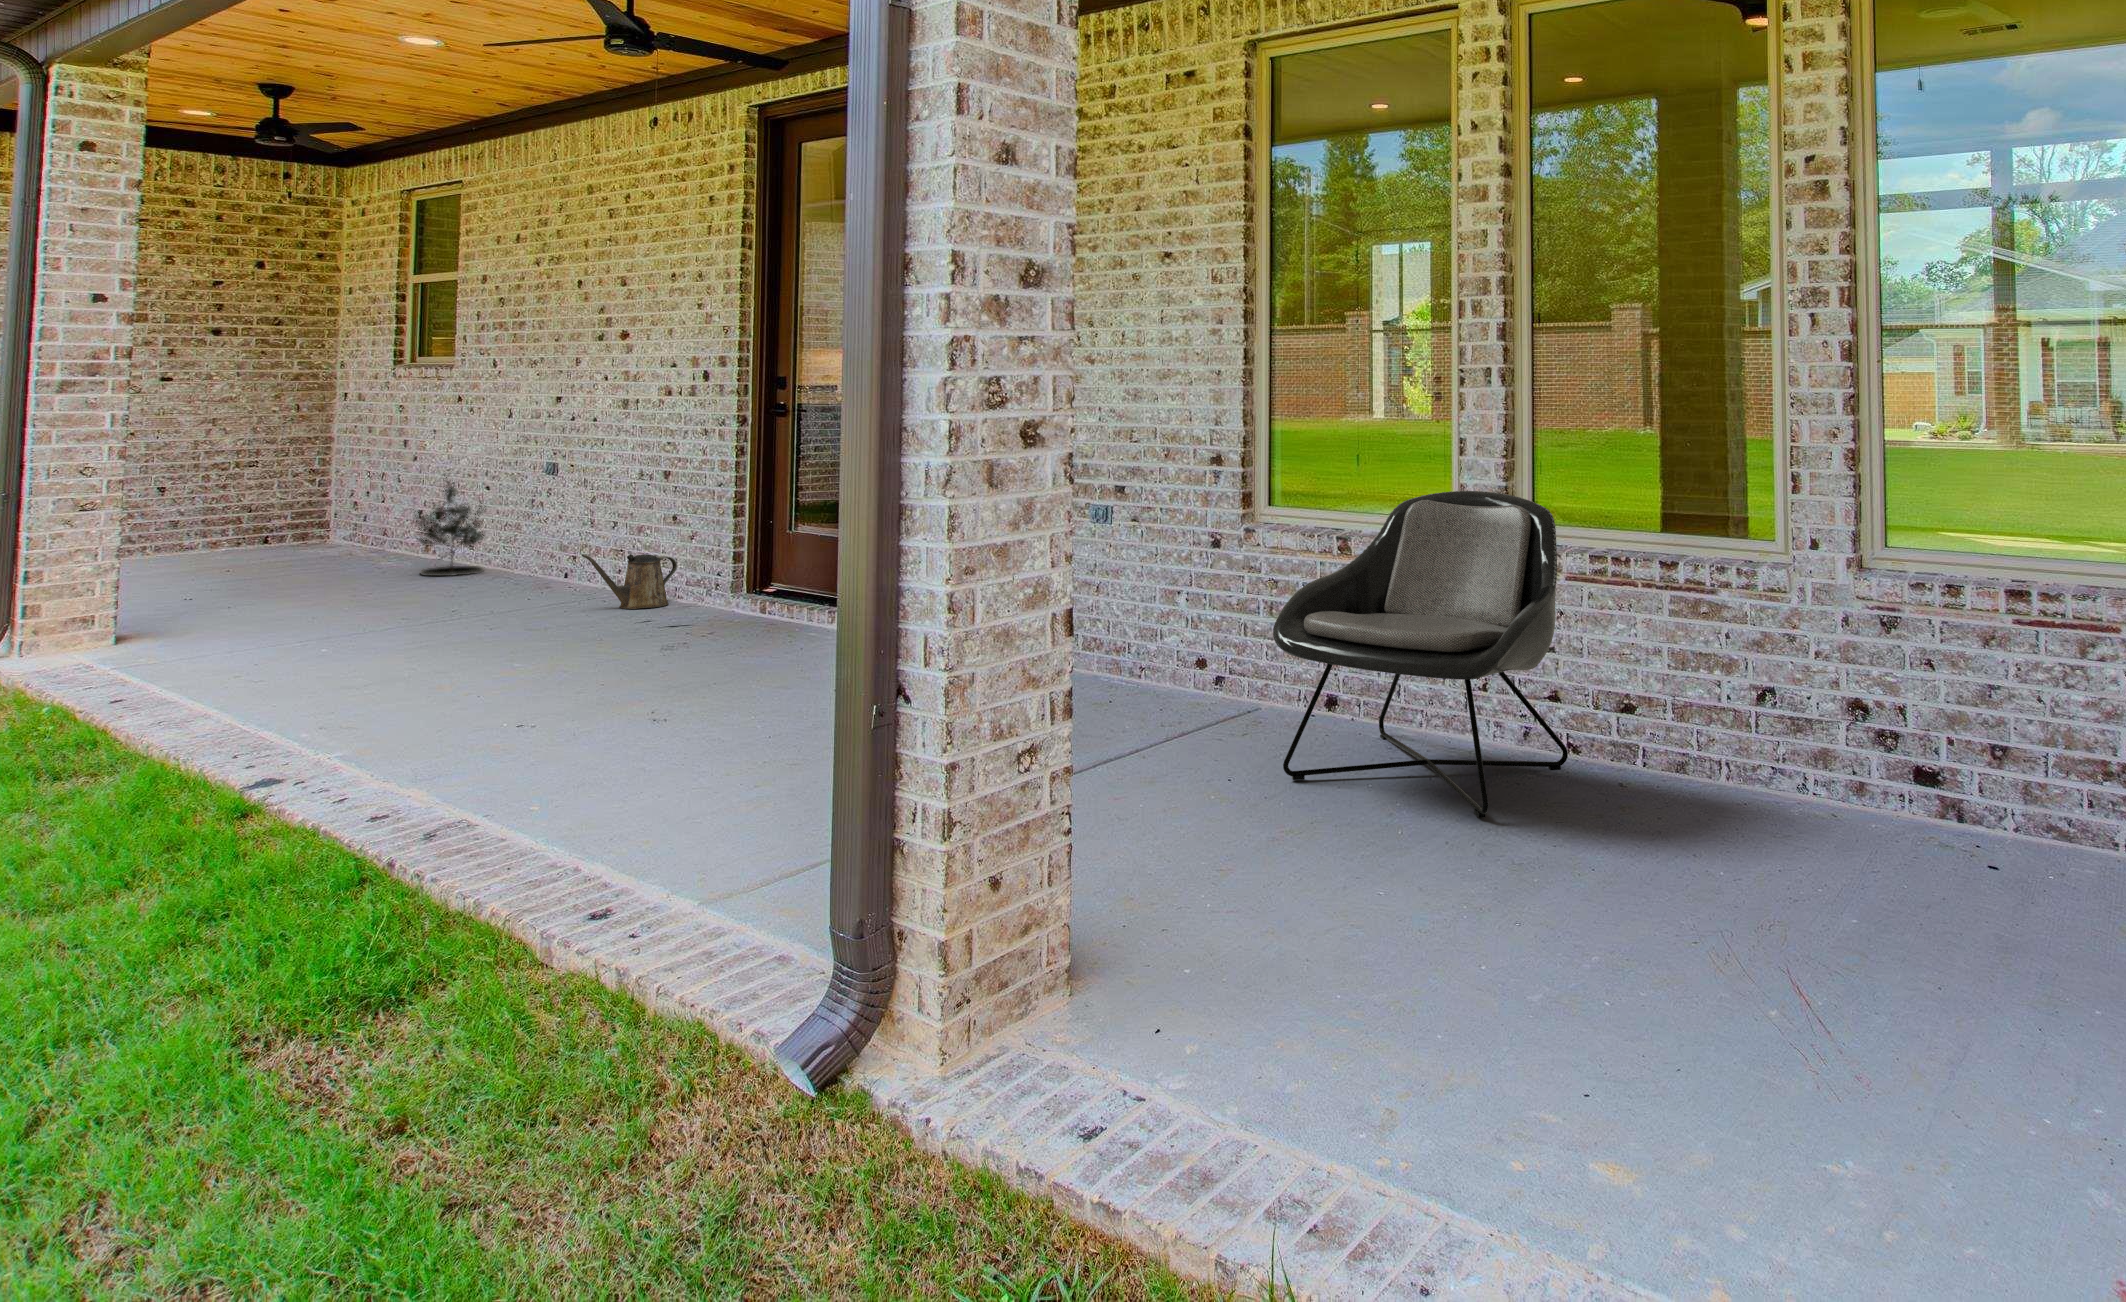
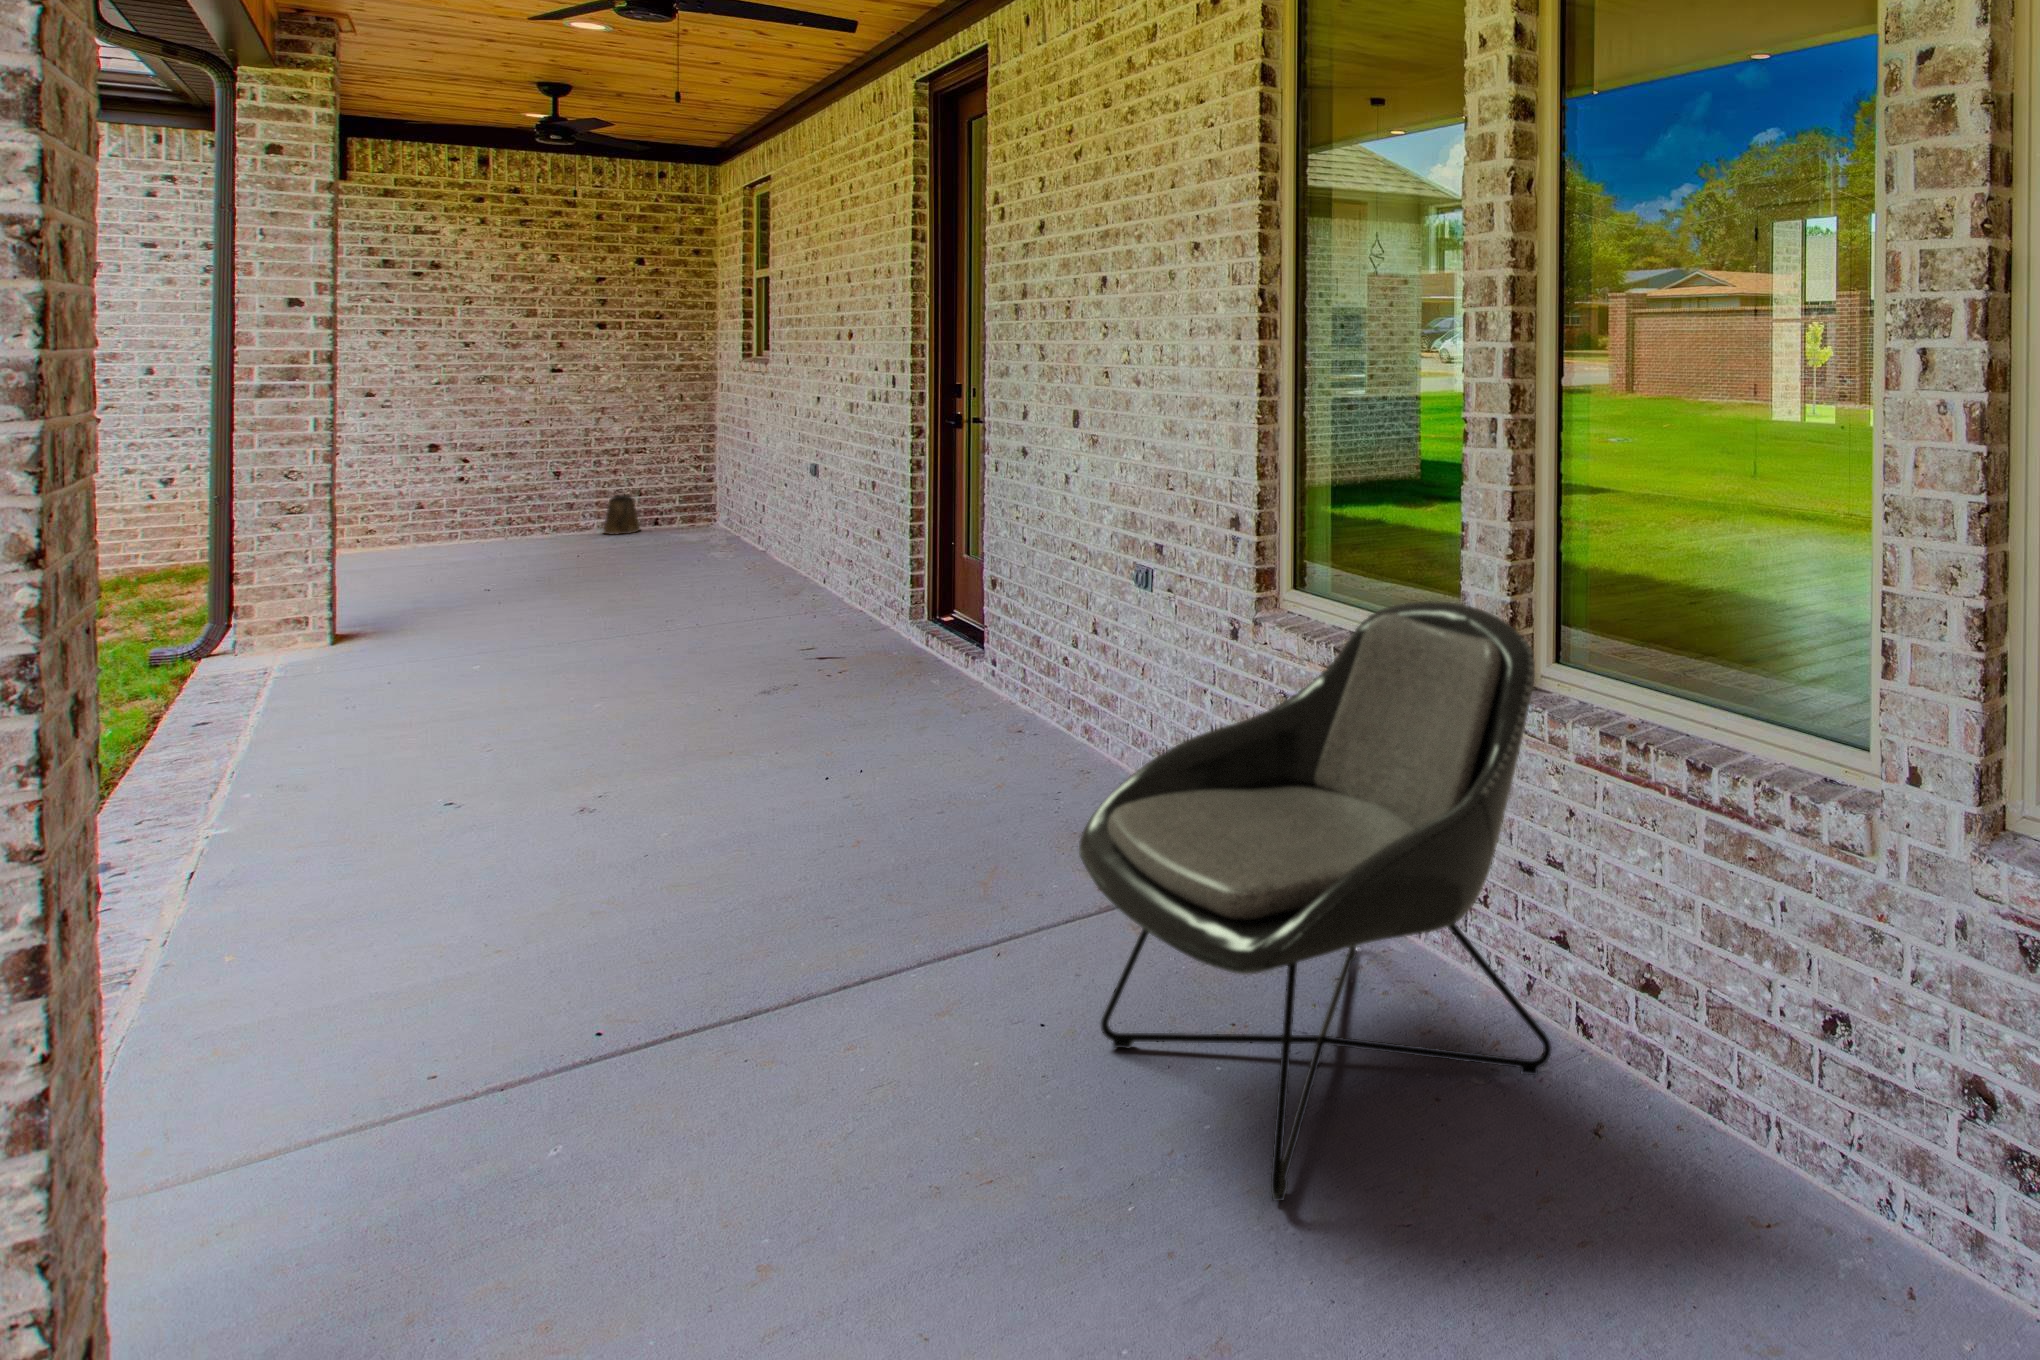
potted tree: present [413,477,486,576] -> none [699,468,777,572]
watering can: present [582,554,677,609] -> present [603,495,640,534]

